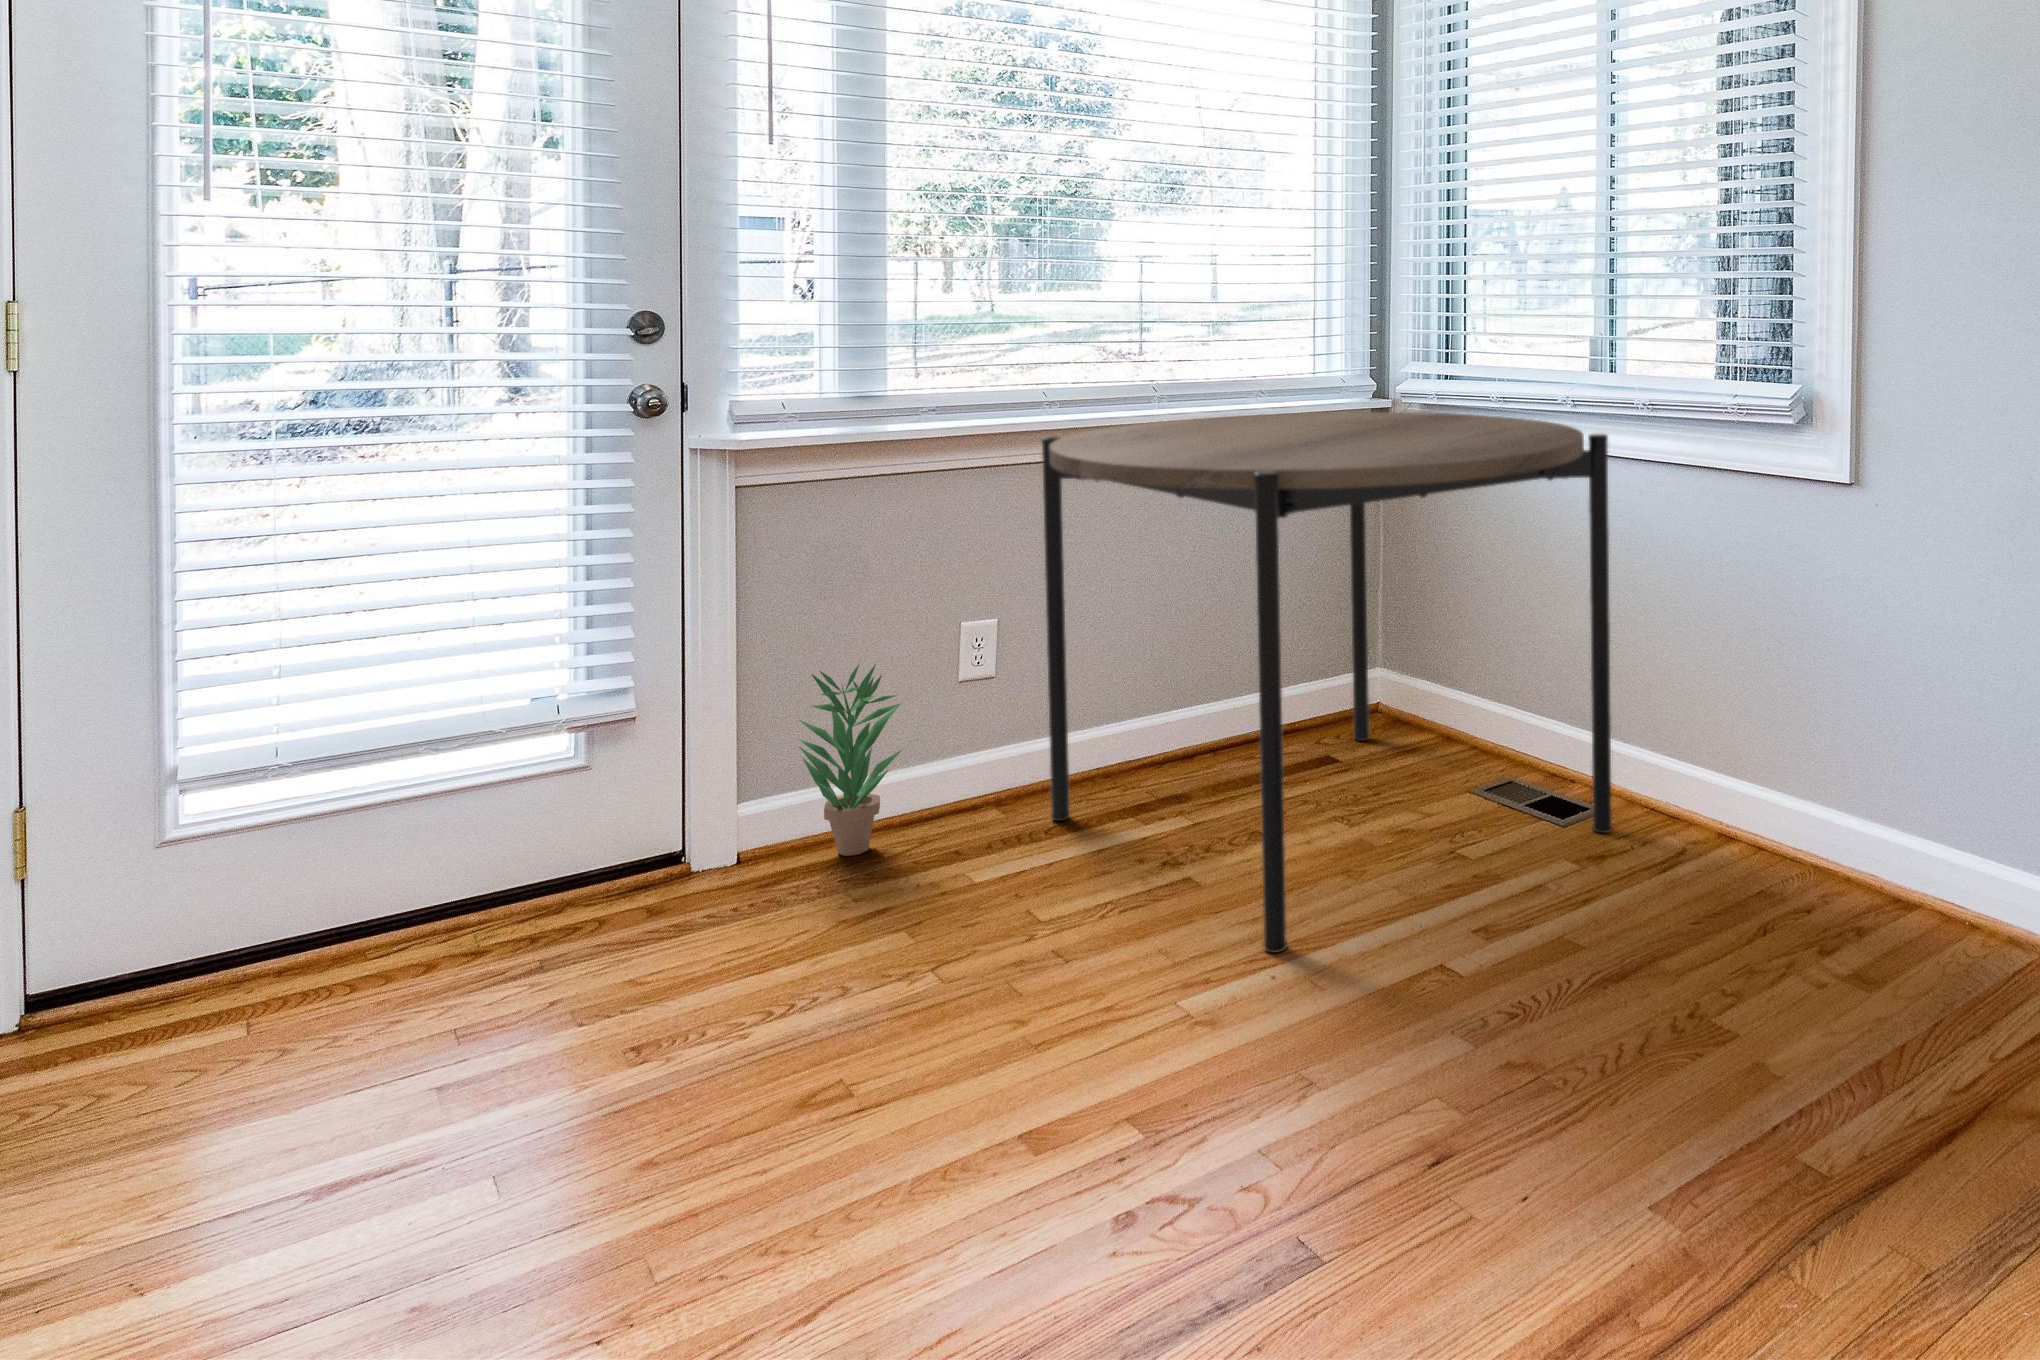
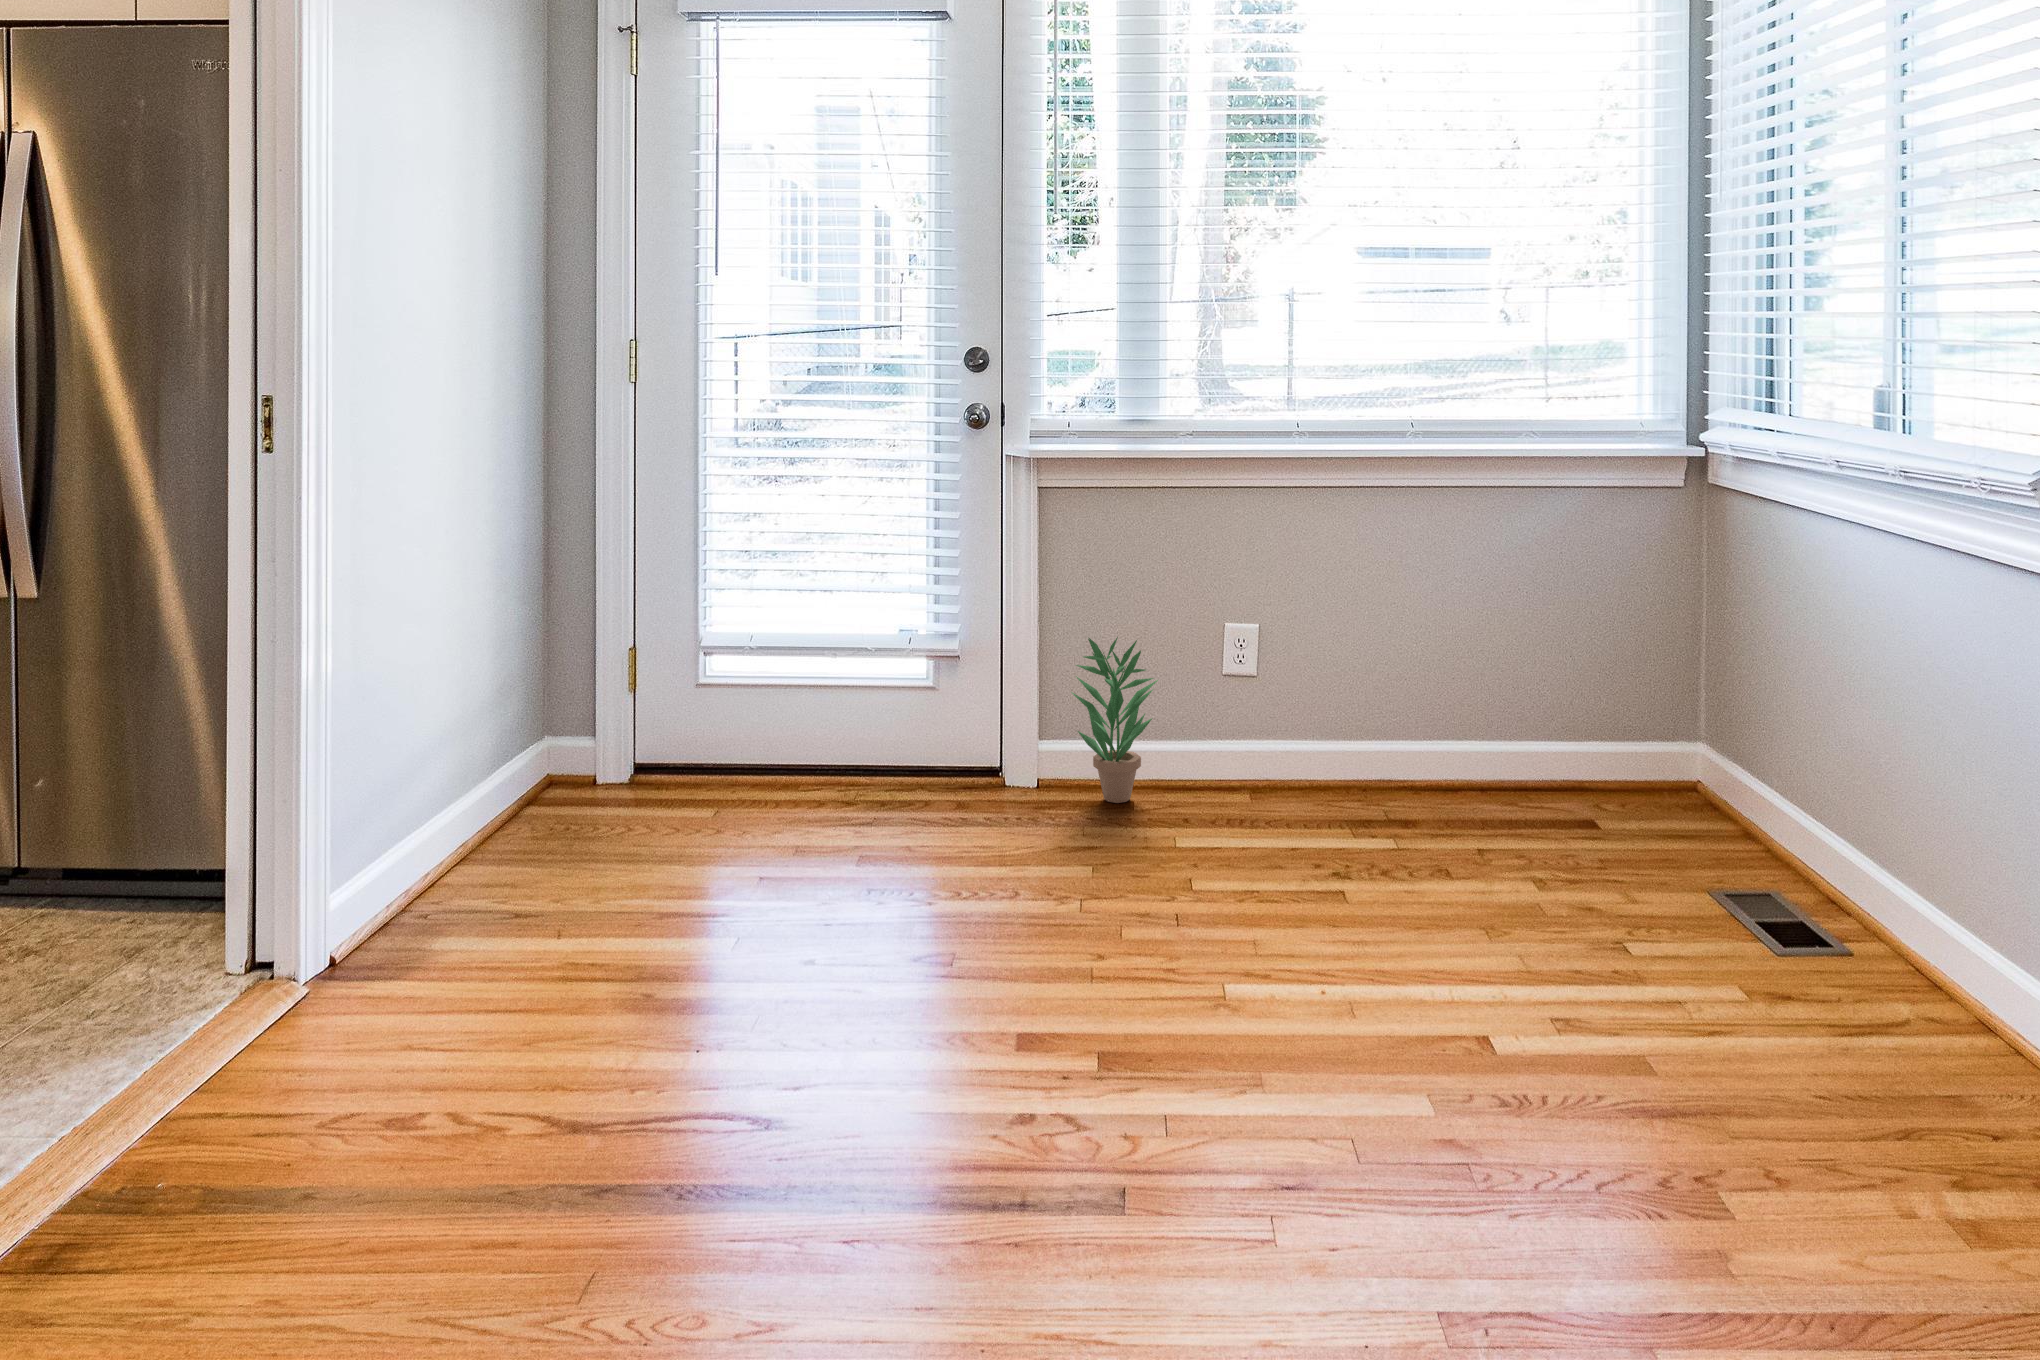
dining table: present [1042,410,1612,953] -> none [1249,448,1843,977]

